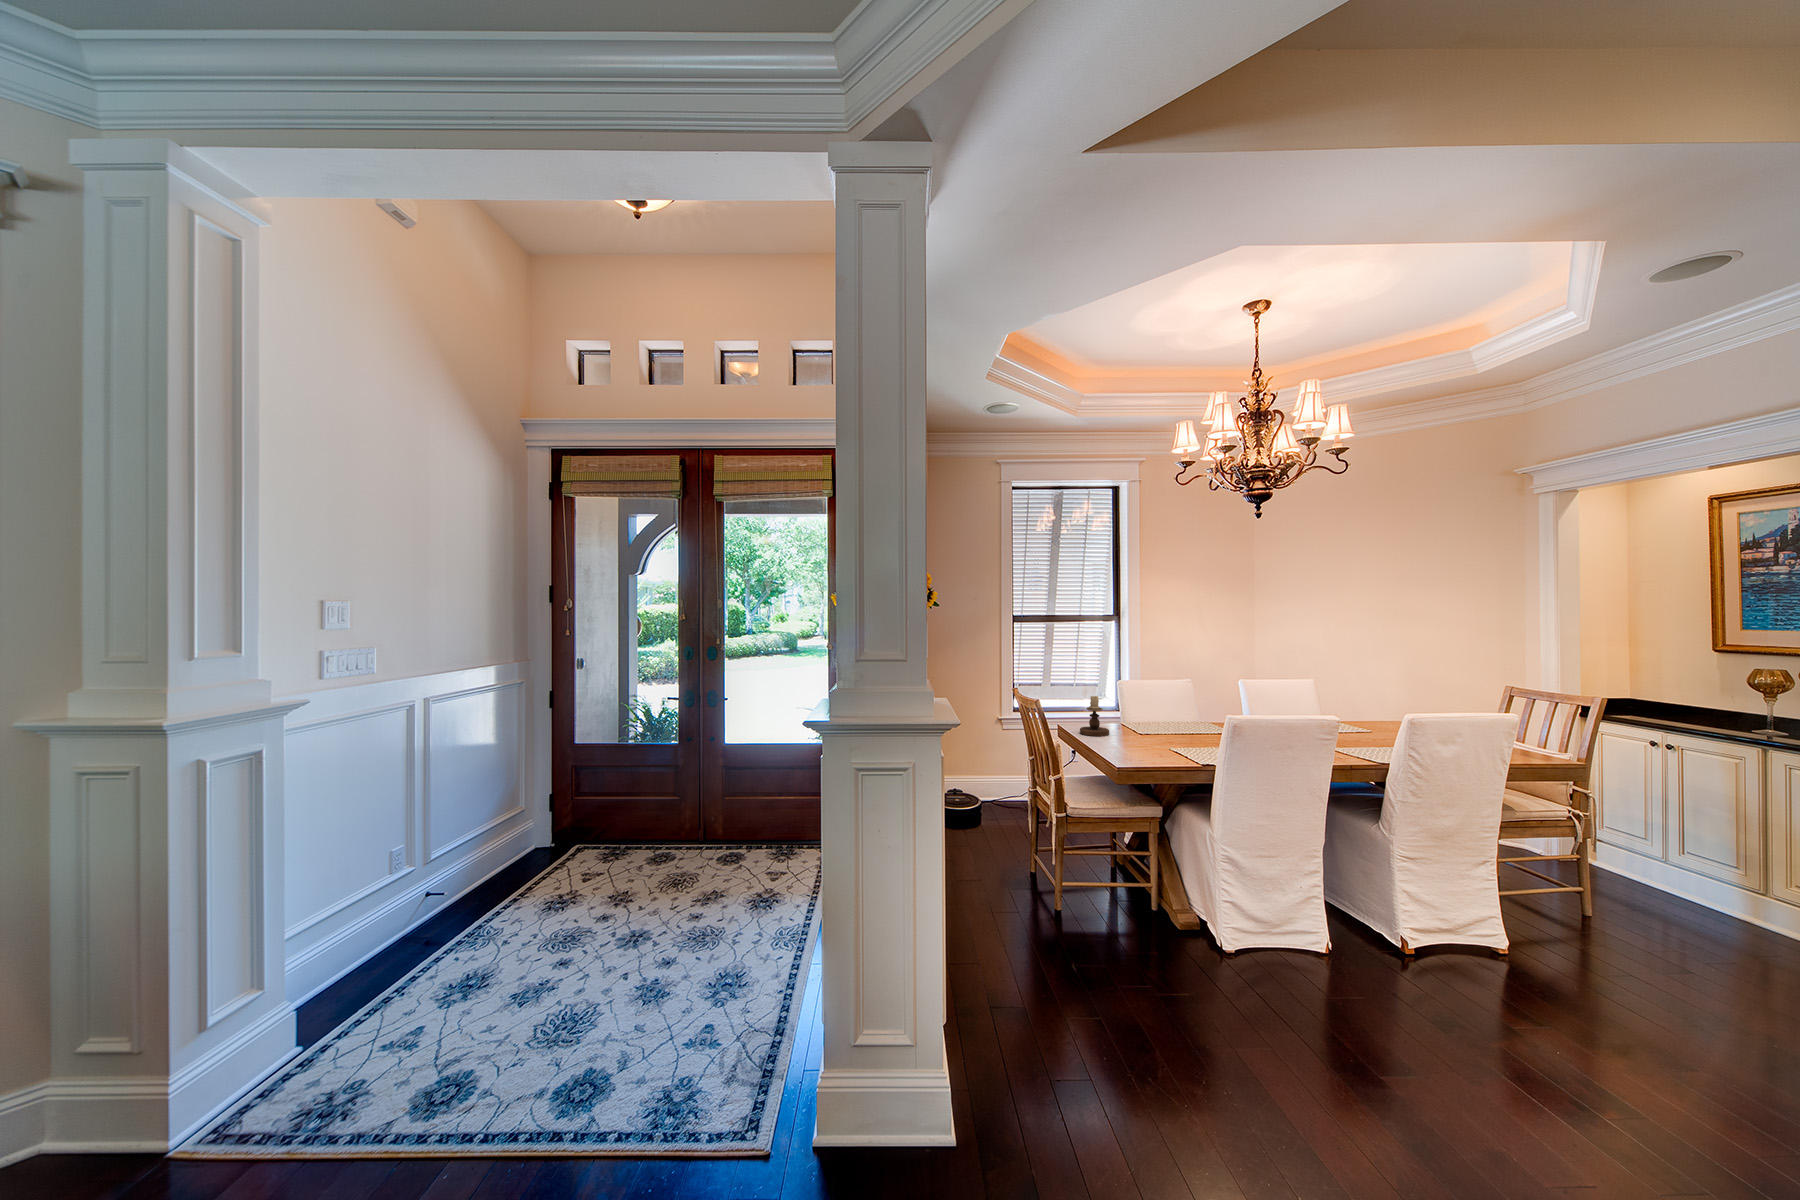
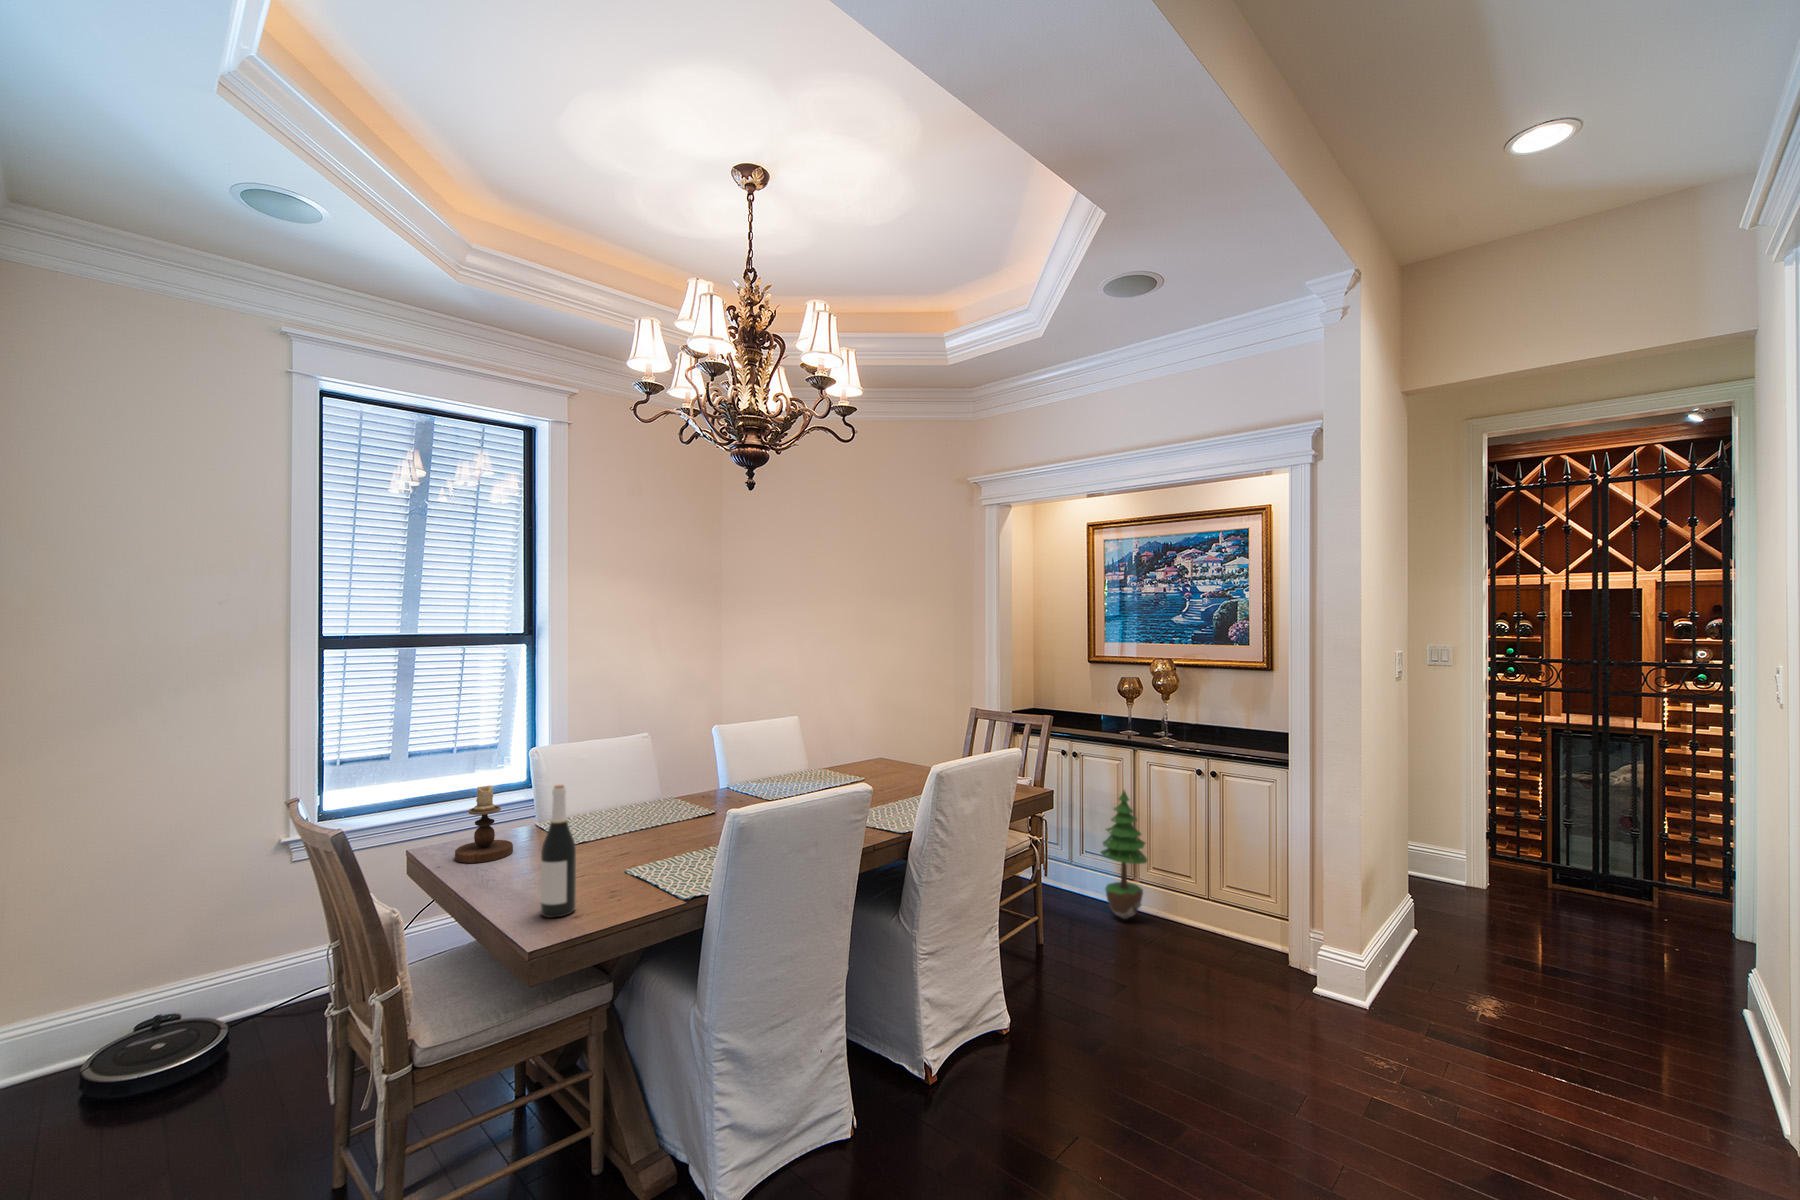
wine bottle: none [1124,693,1142,763] -> present [540,785,576,918]
potted tree: none [1674,784,1753,921] -> present [1101,791,1147,919]

